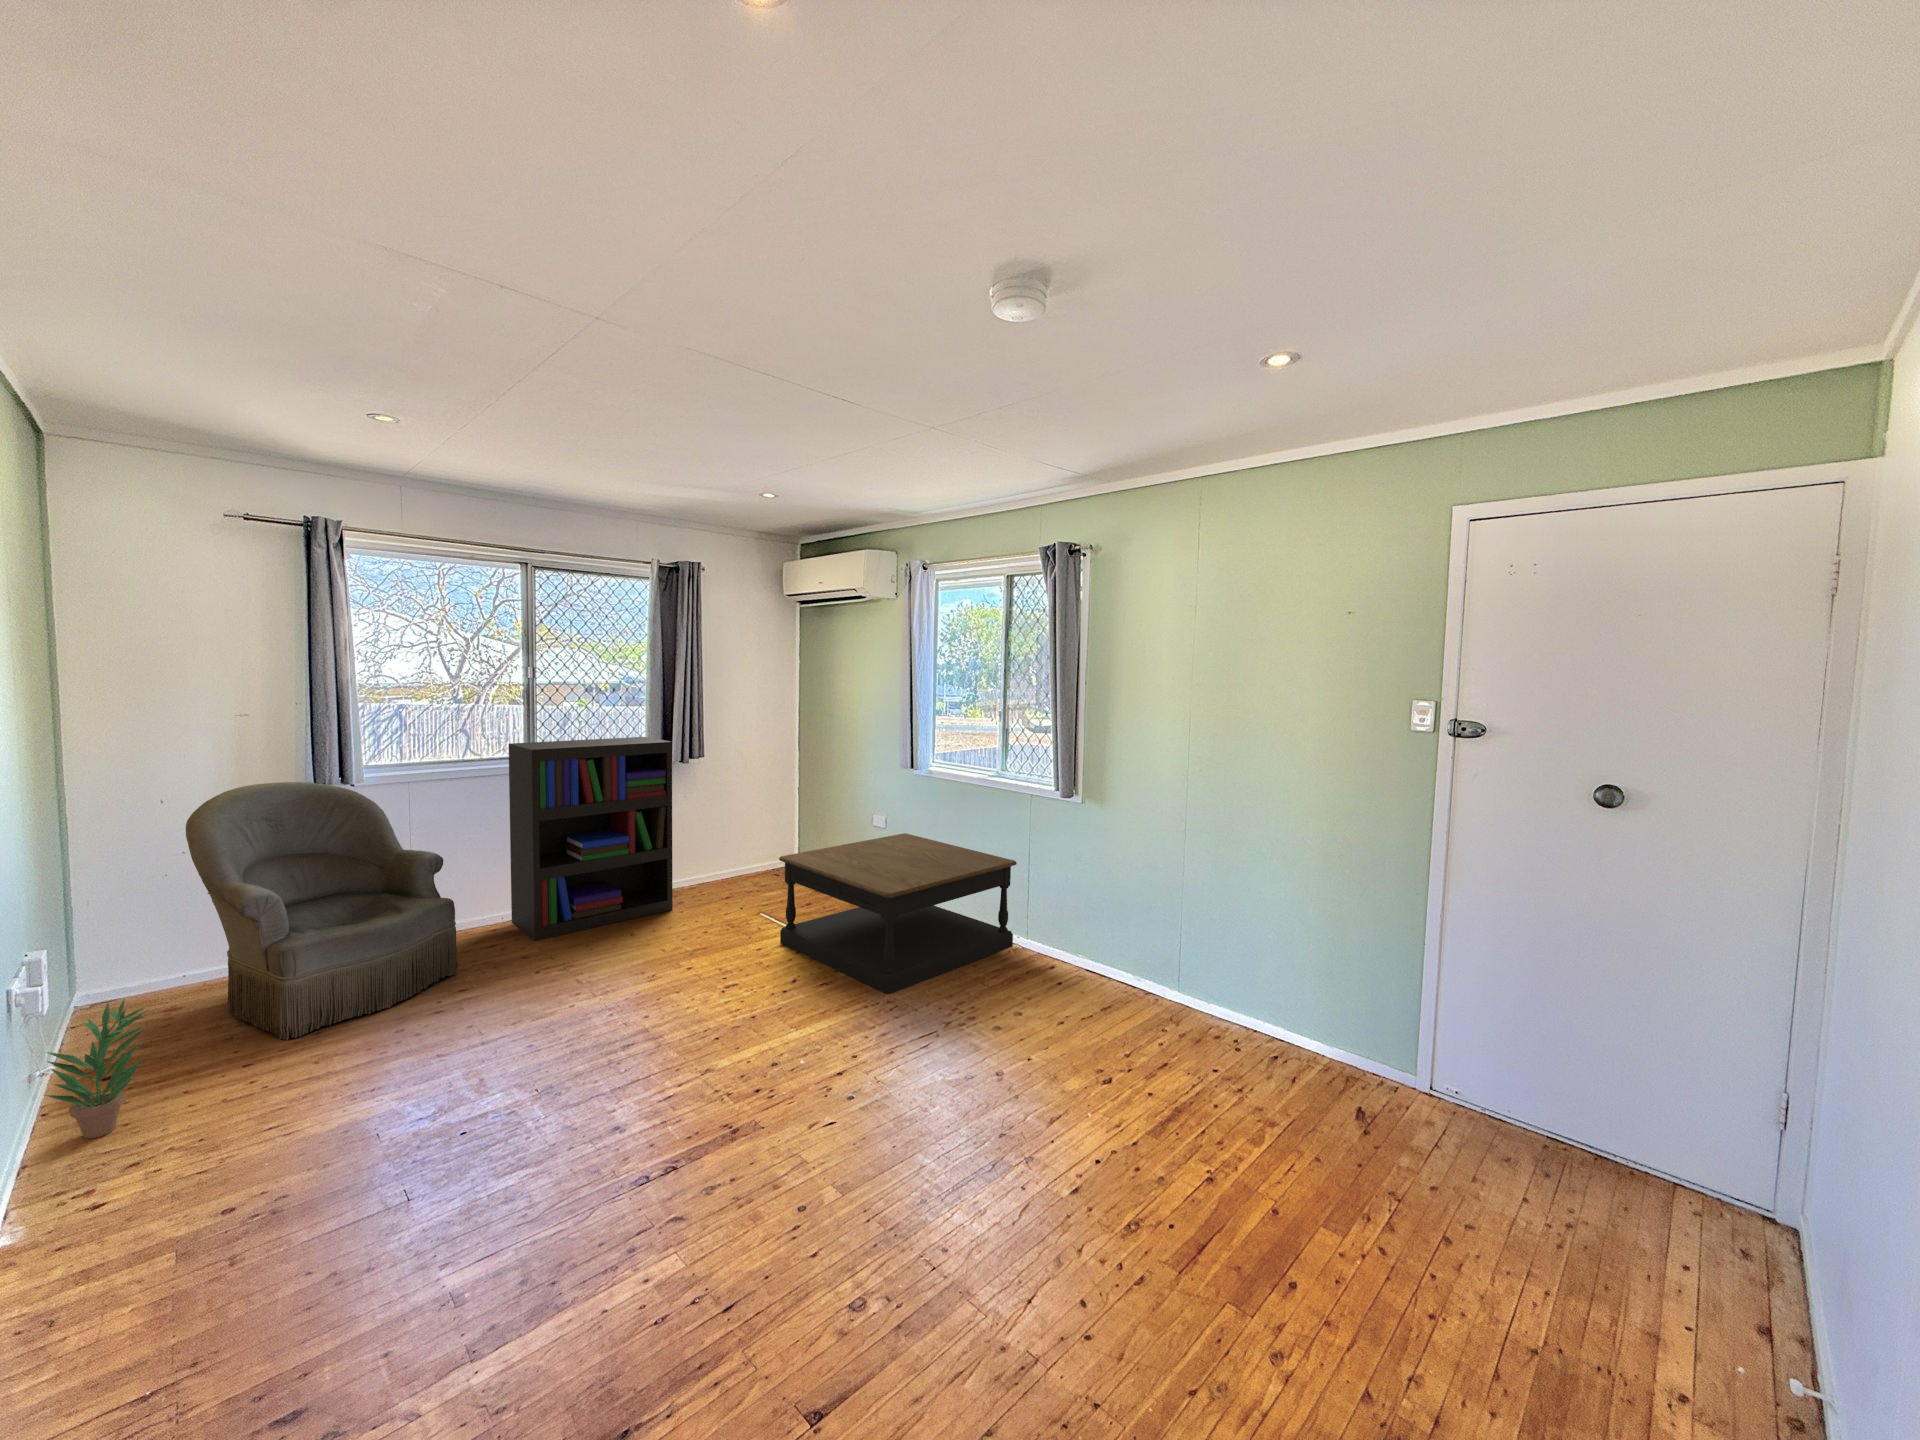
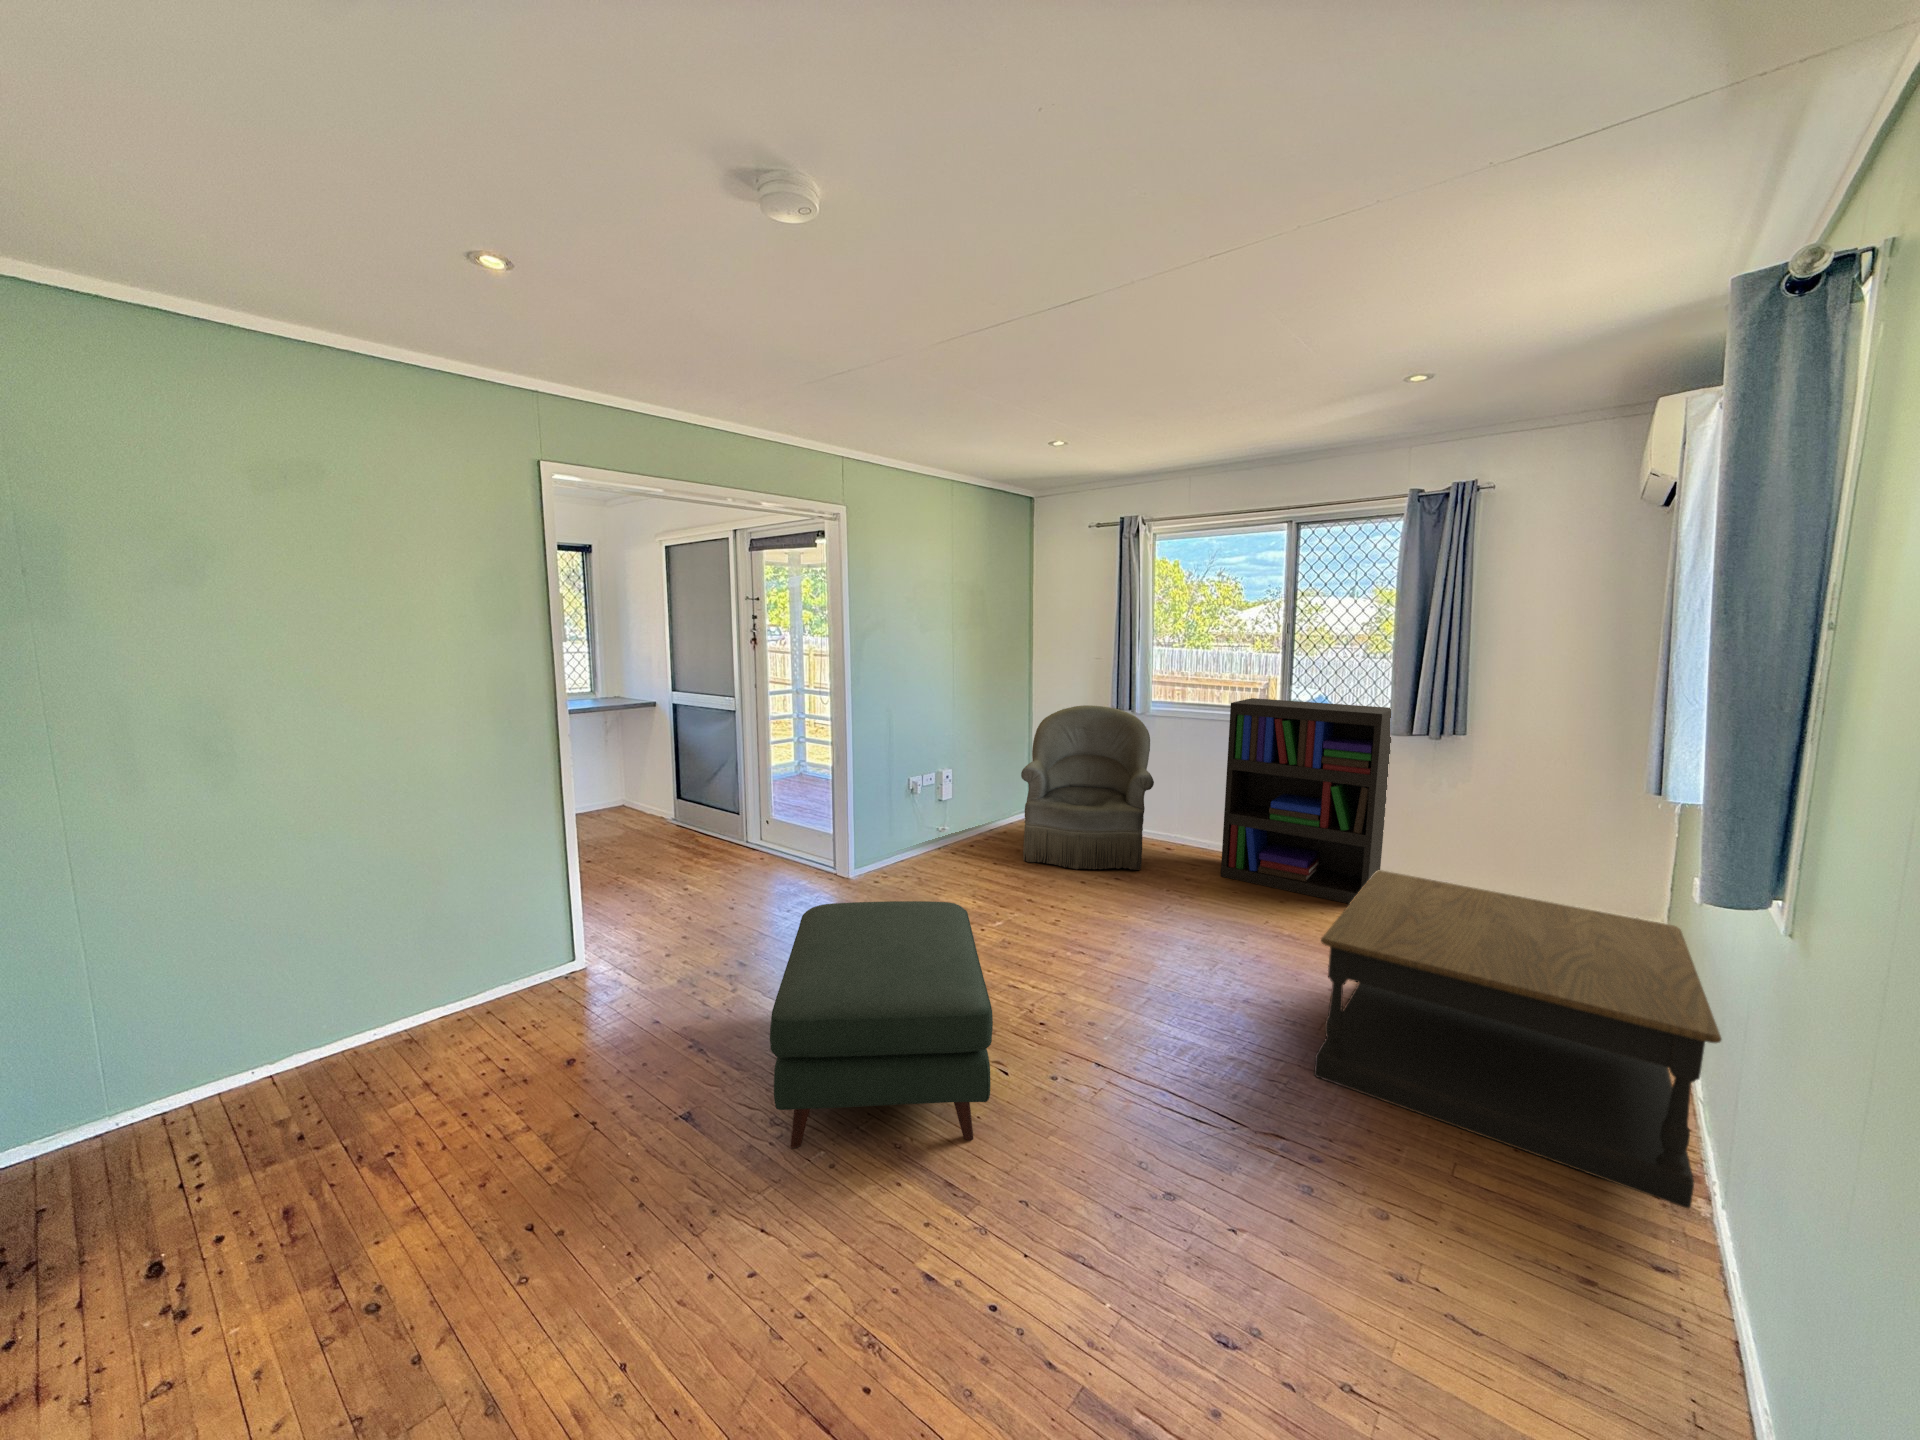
potted plant: present [45,999,146,1139] -> none [909,796,947,861]
ottoman: none [589,1014,940,1289] -> present [770,901,993,1148]

